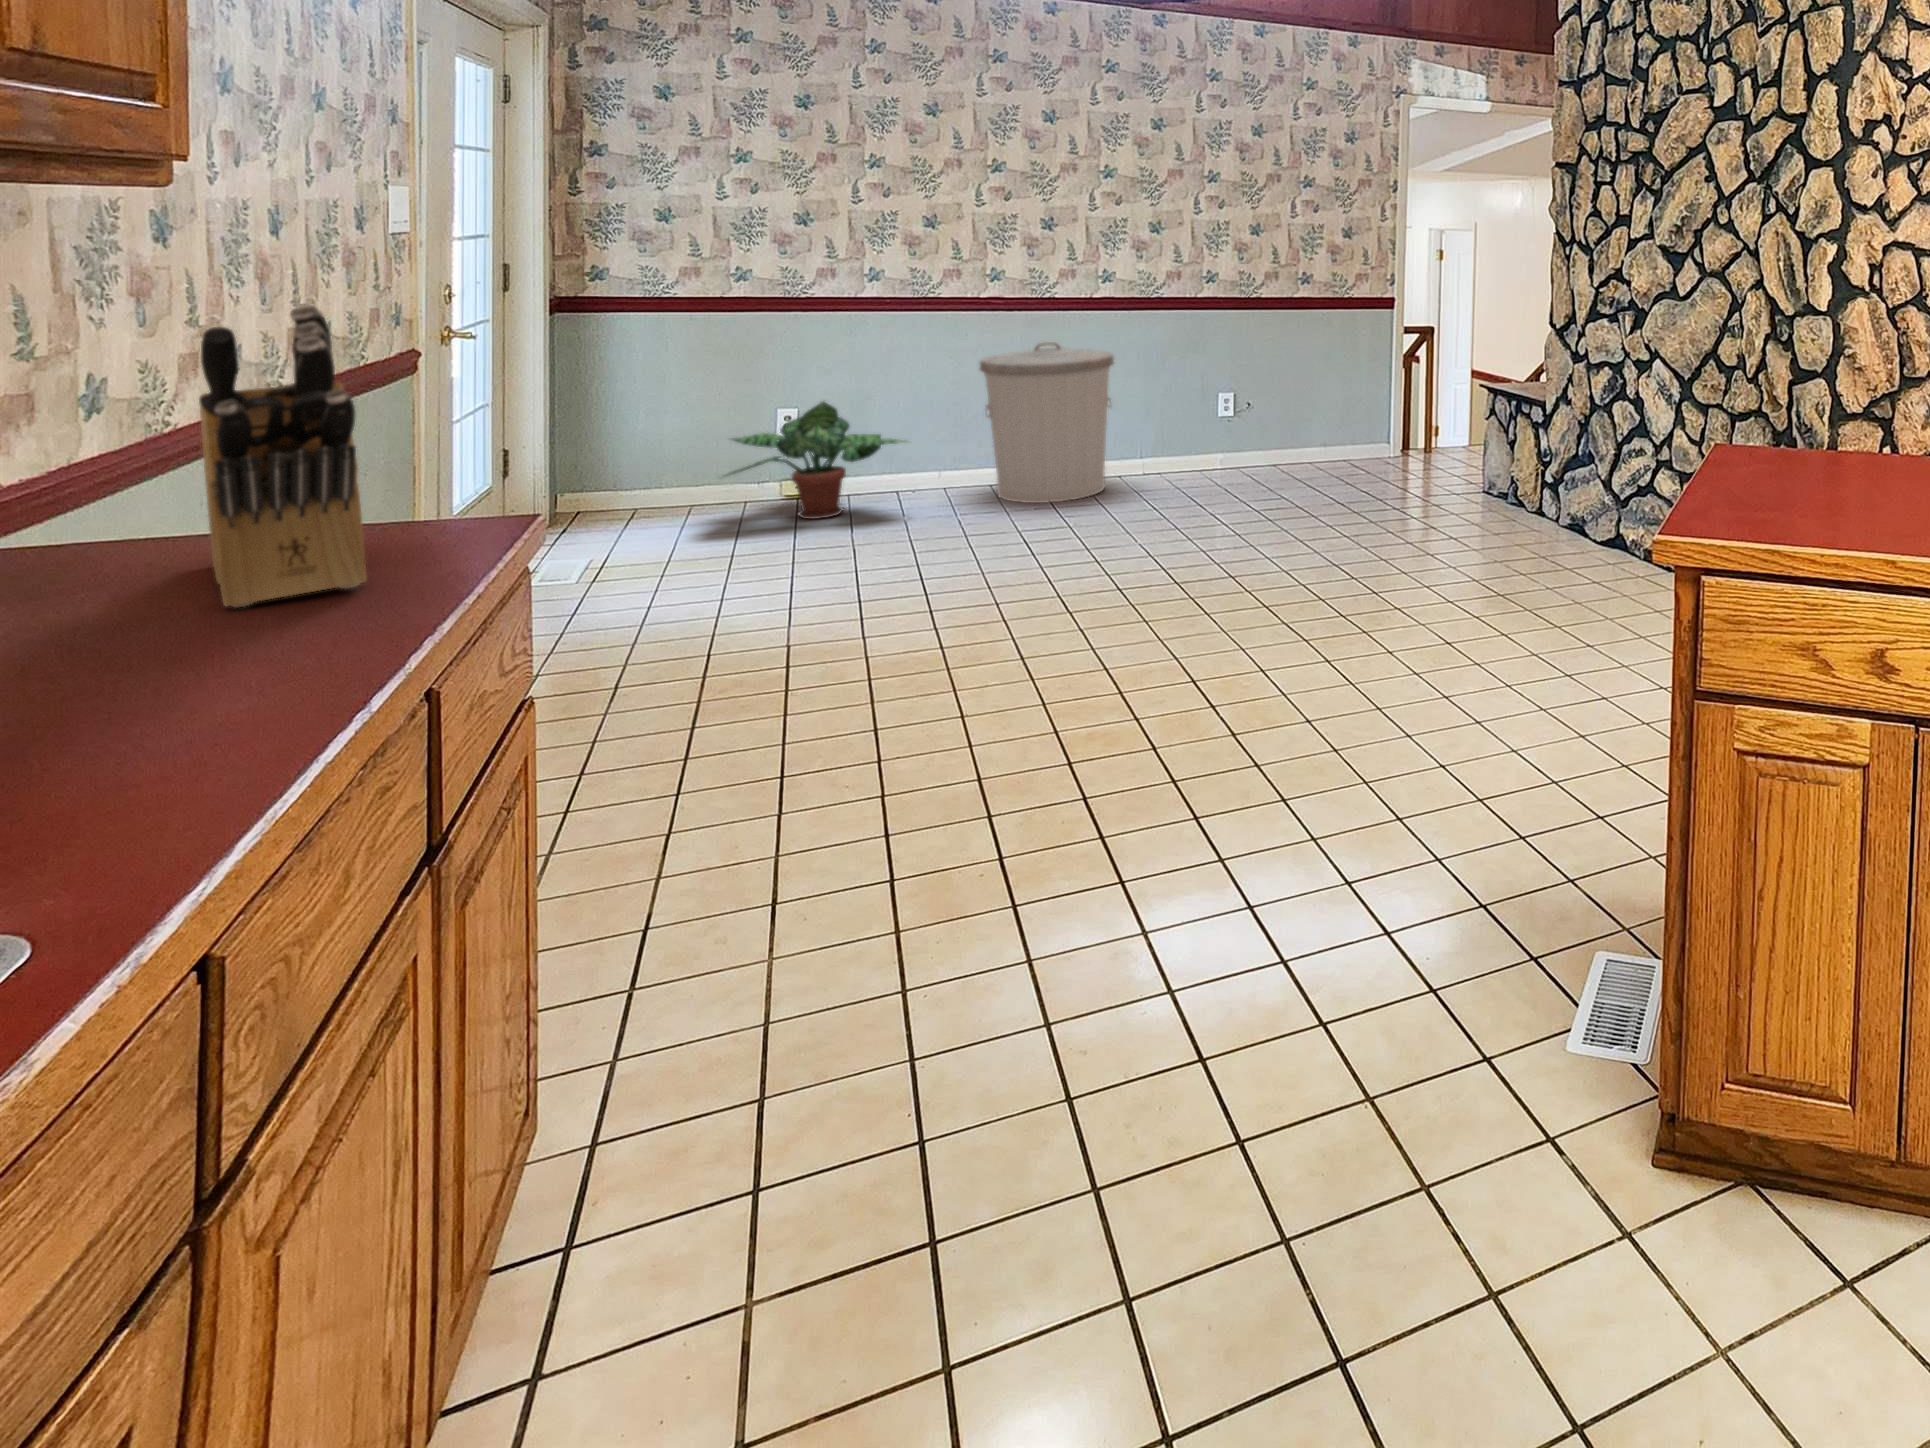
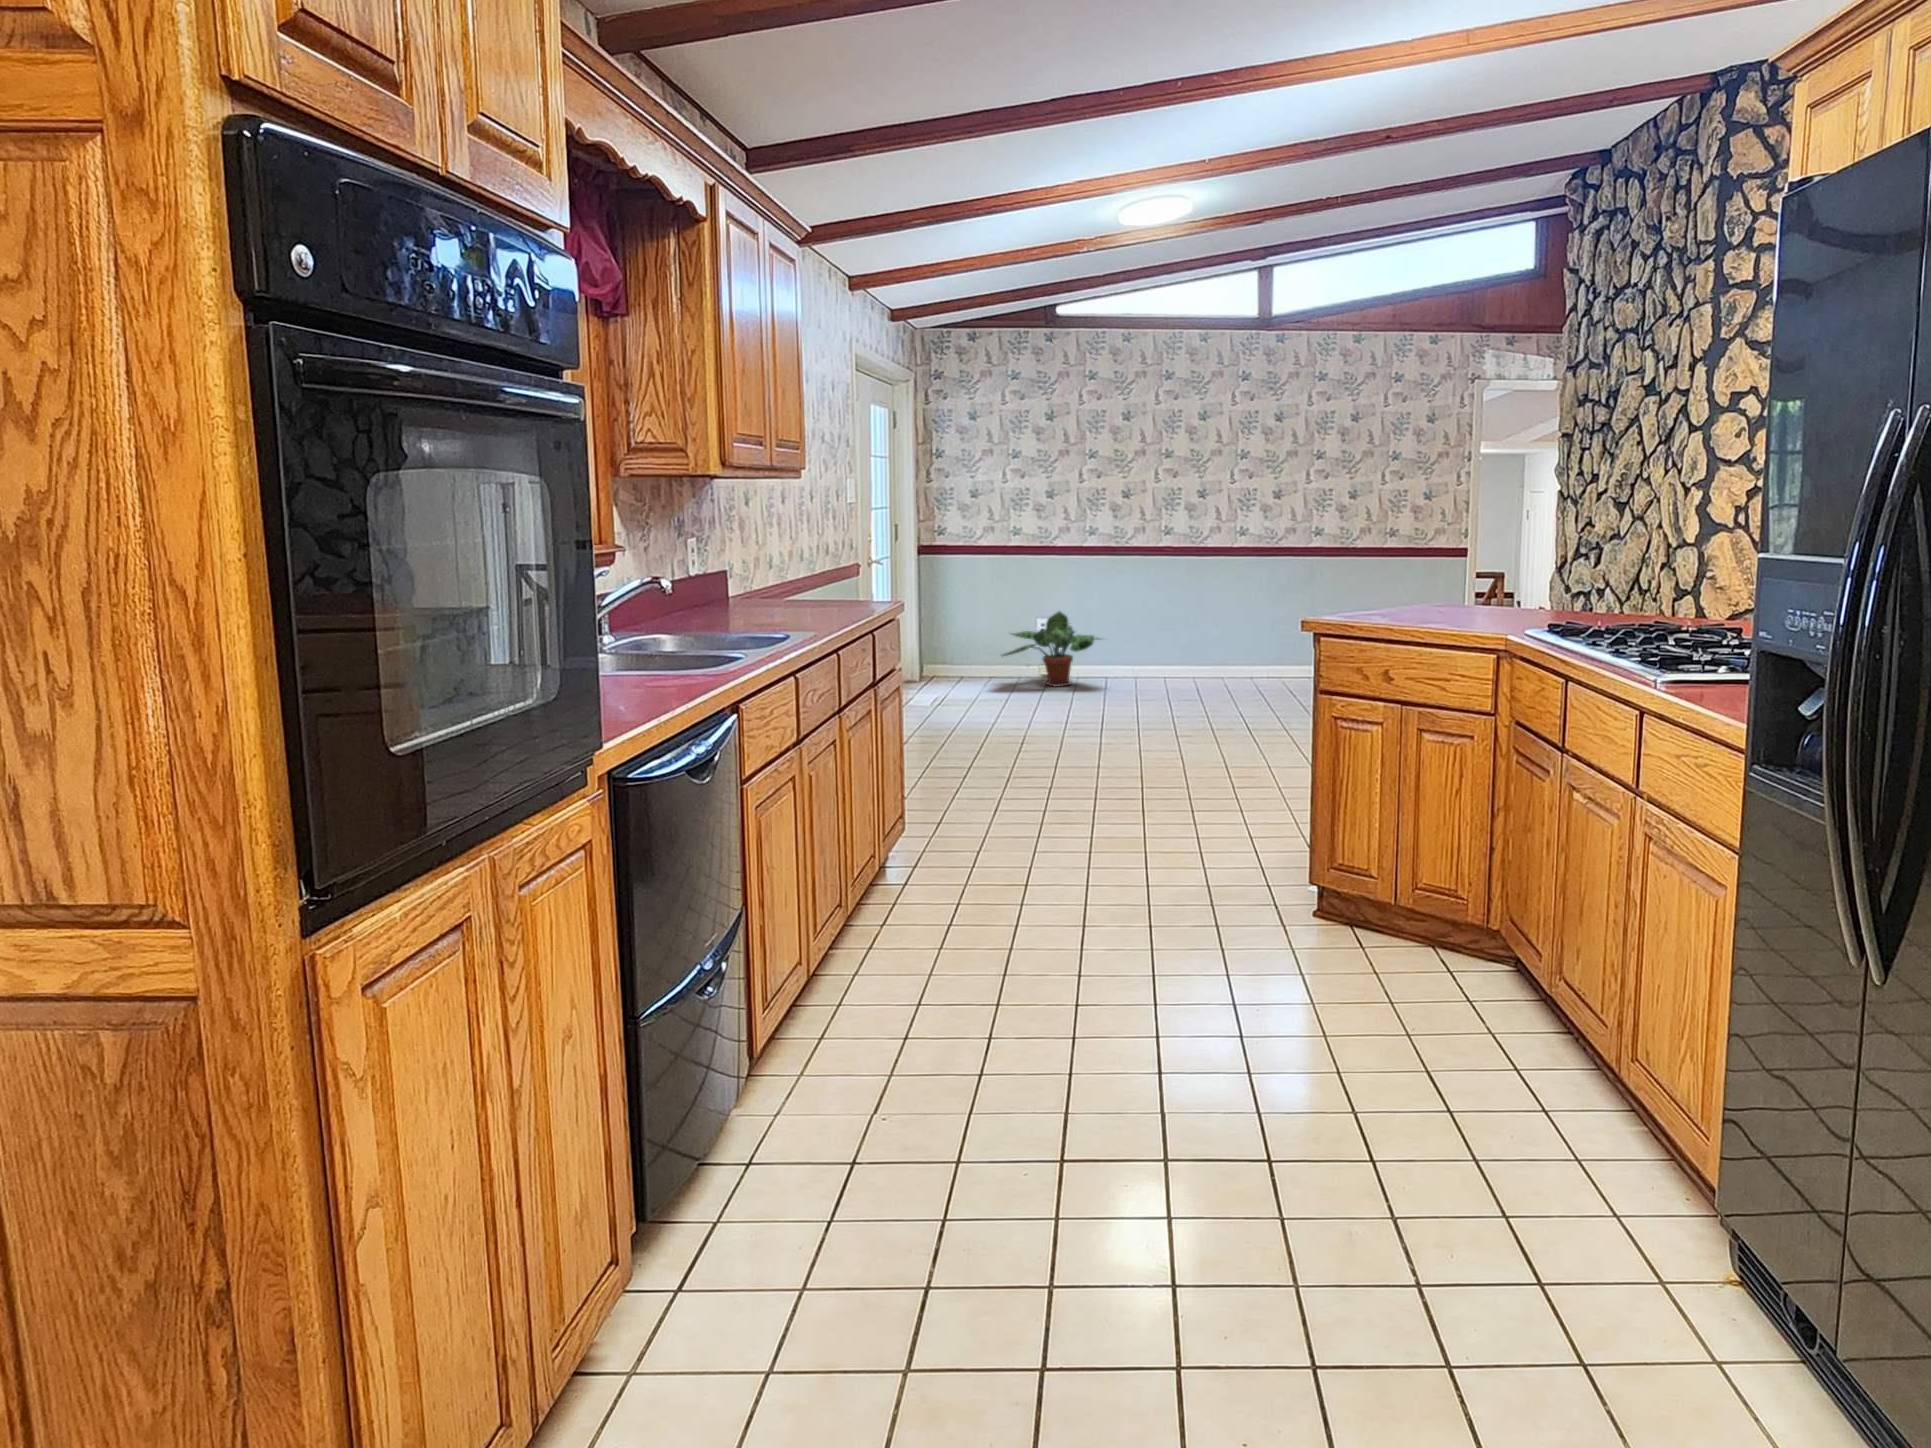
knife block: present [199,304,367,607] -> none [788,512,833,616]
trash can: present [980,342,1114,503] -> none [1154,577,1243,688]

